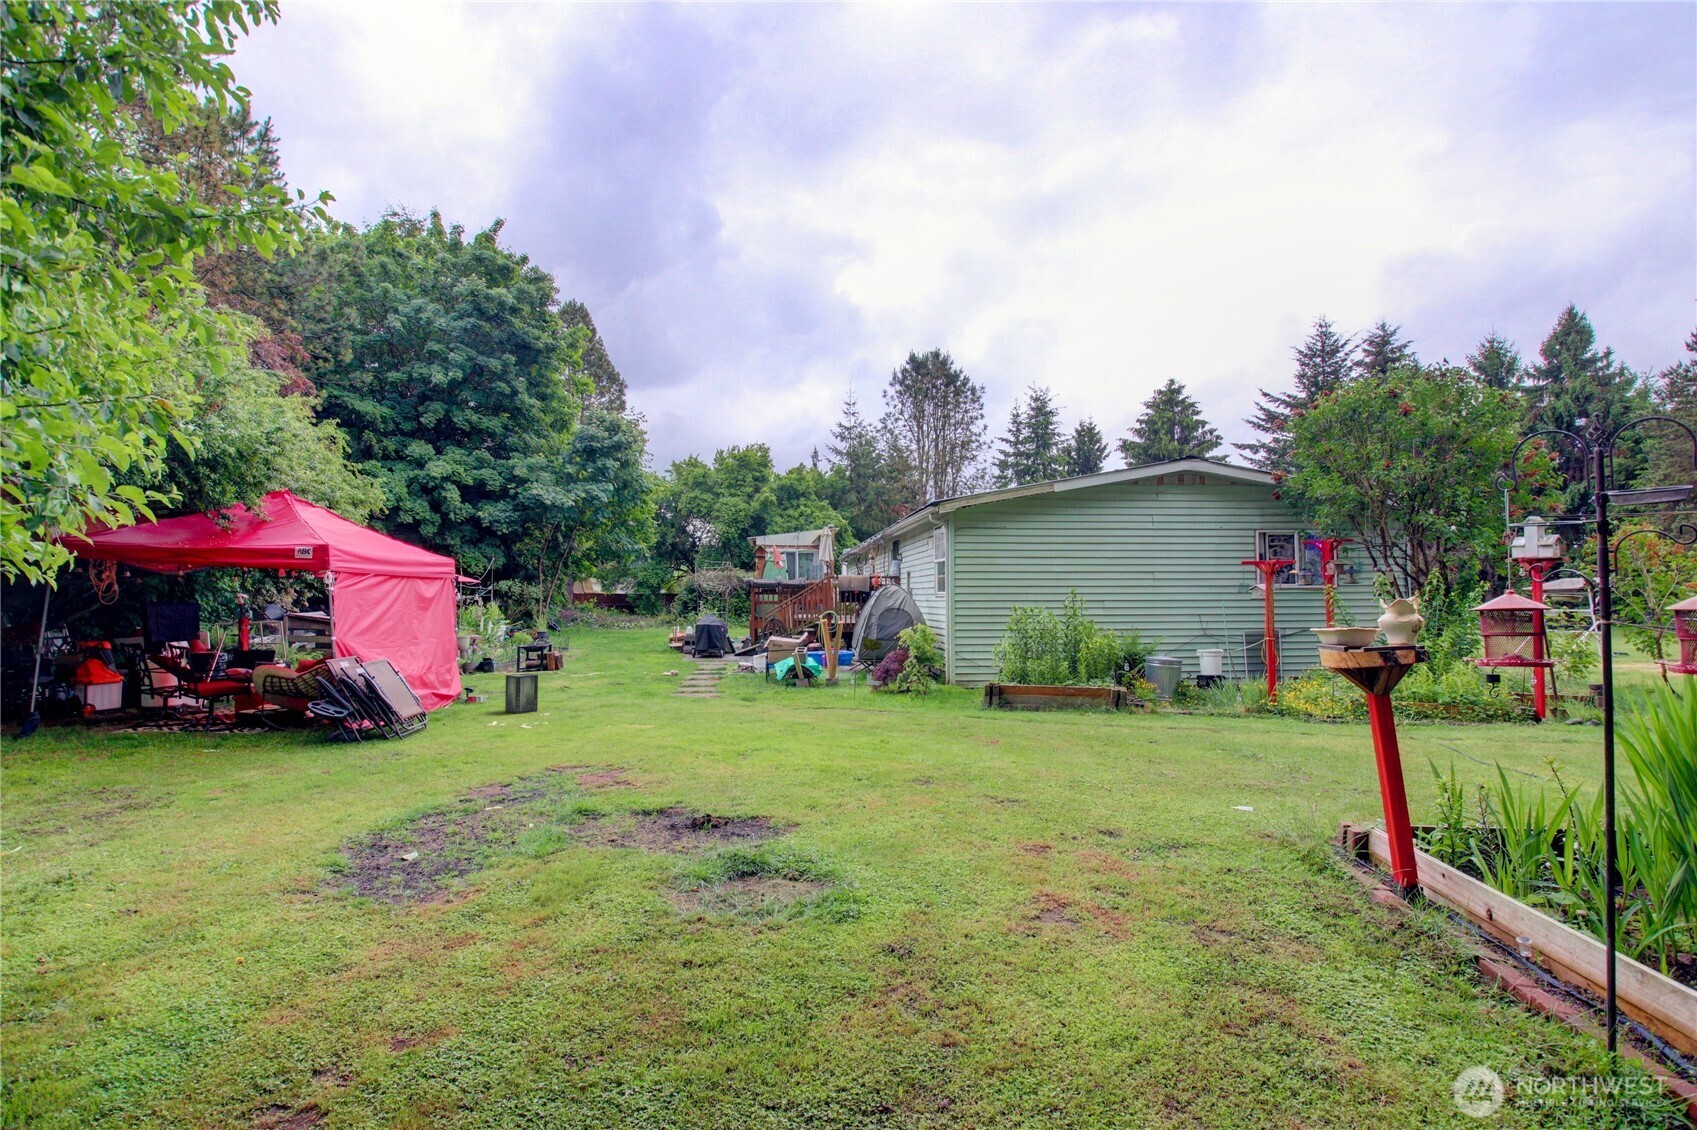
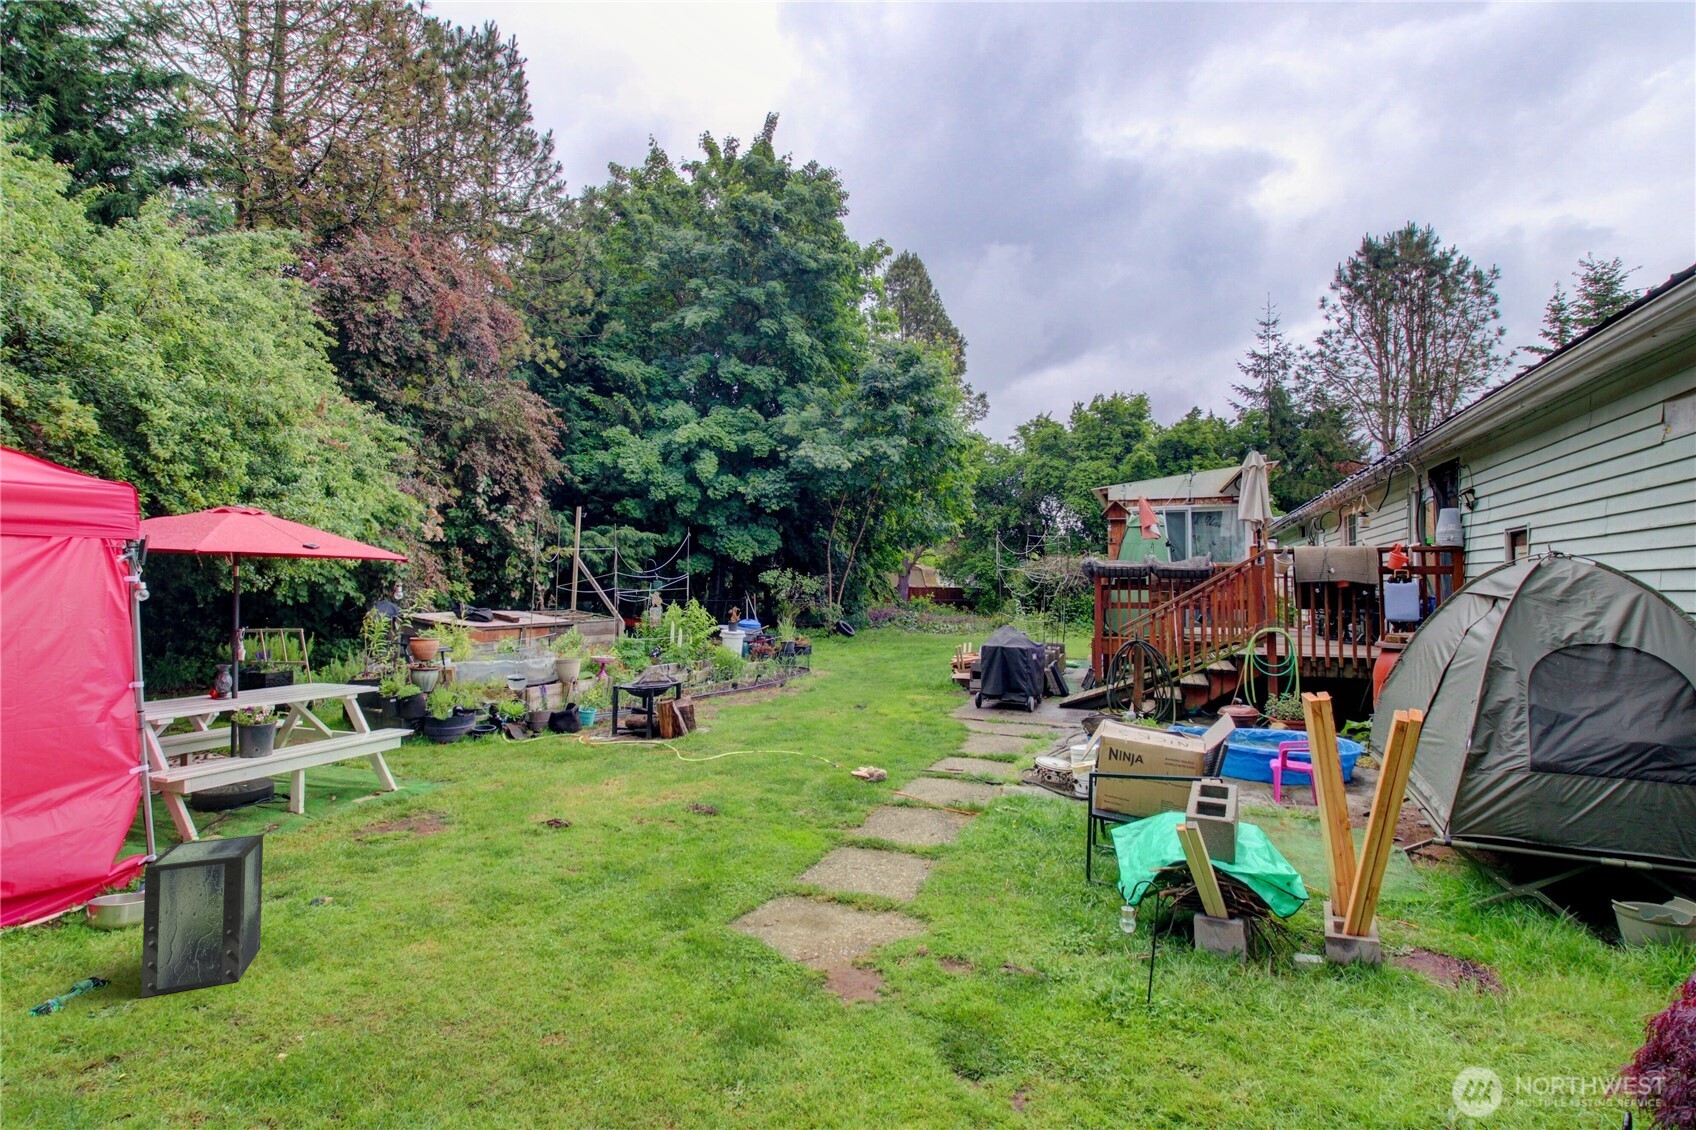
potted tree: present [862,638,883,686] -> none [1457,741,1555,932]

